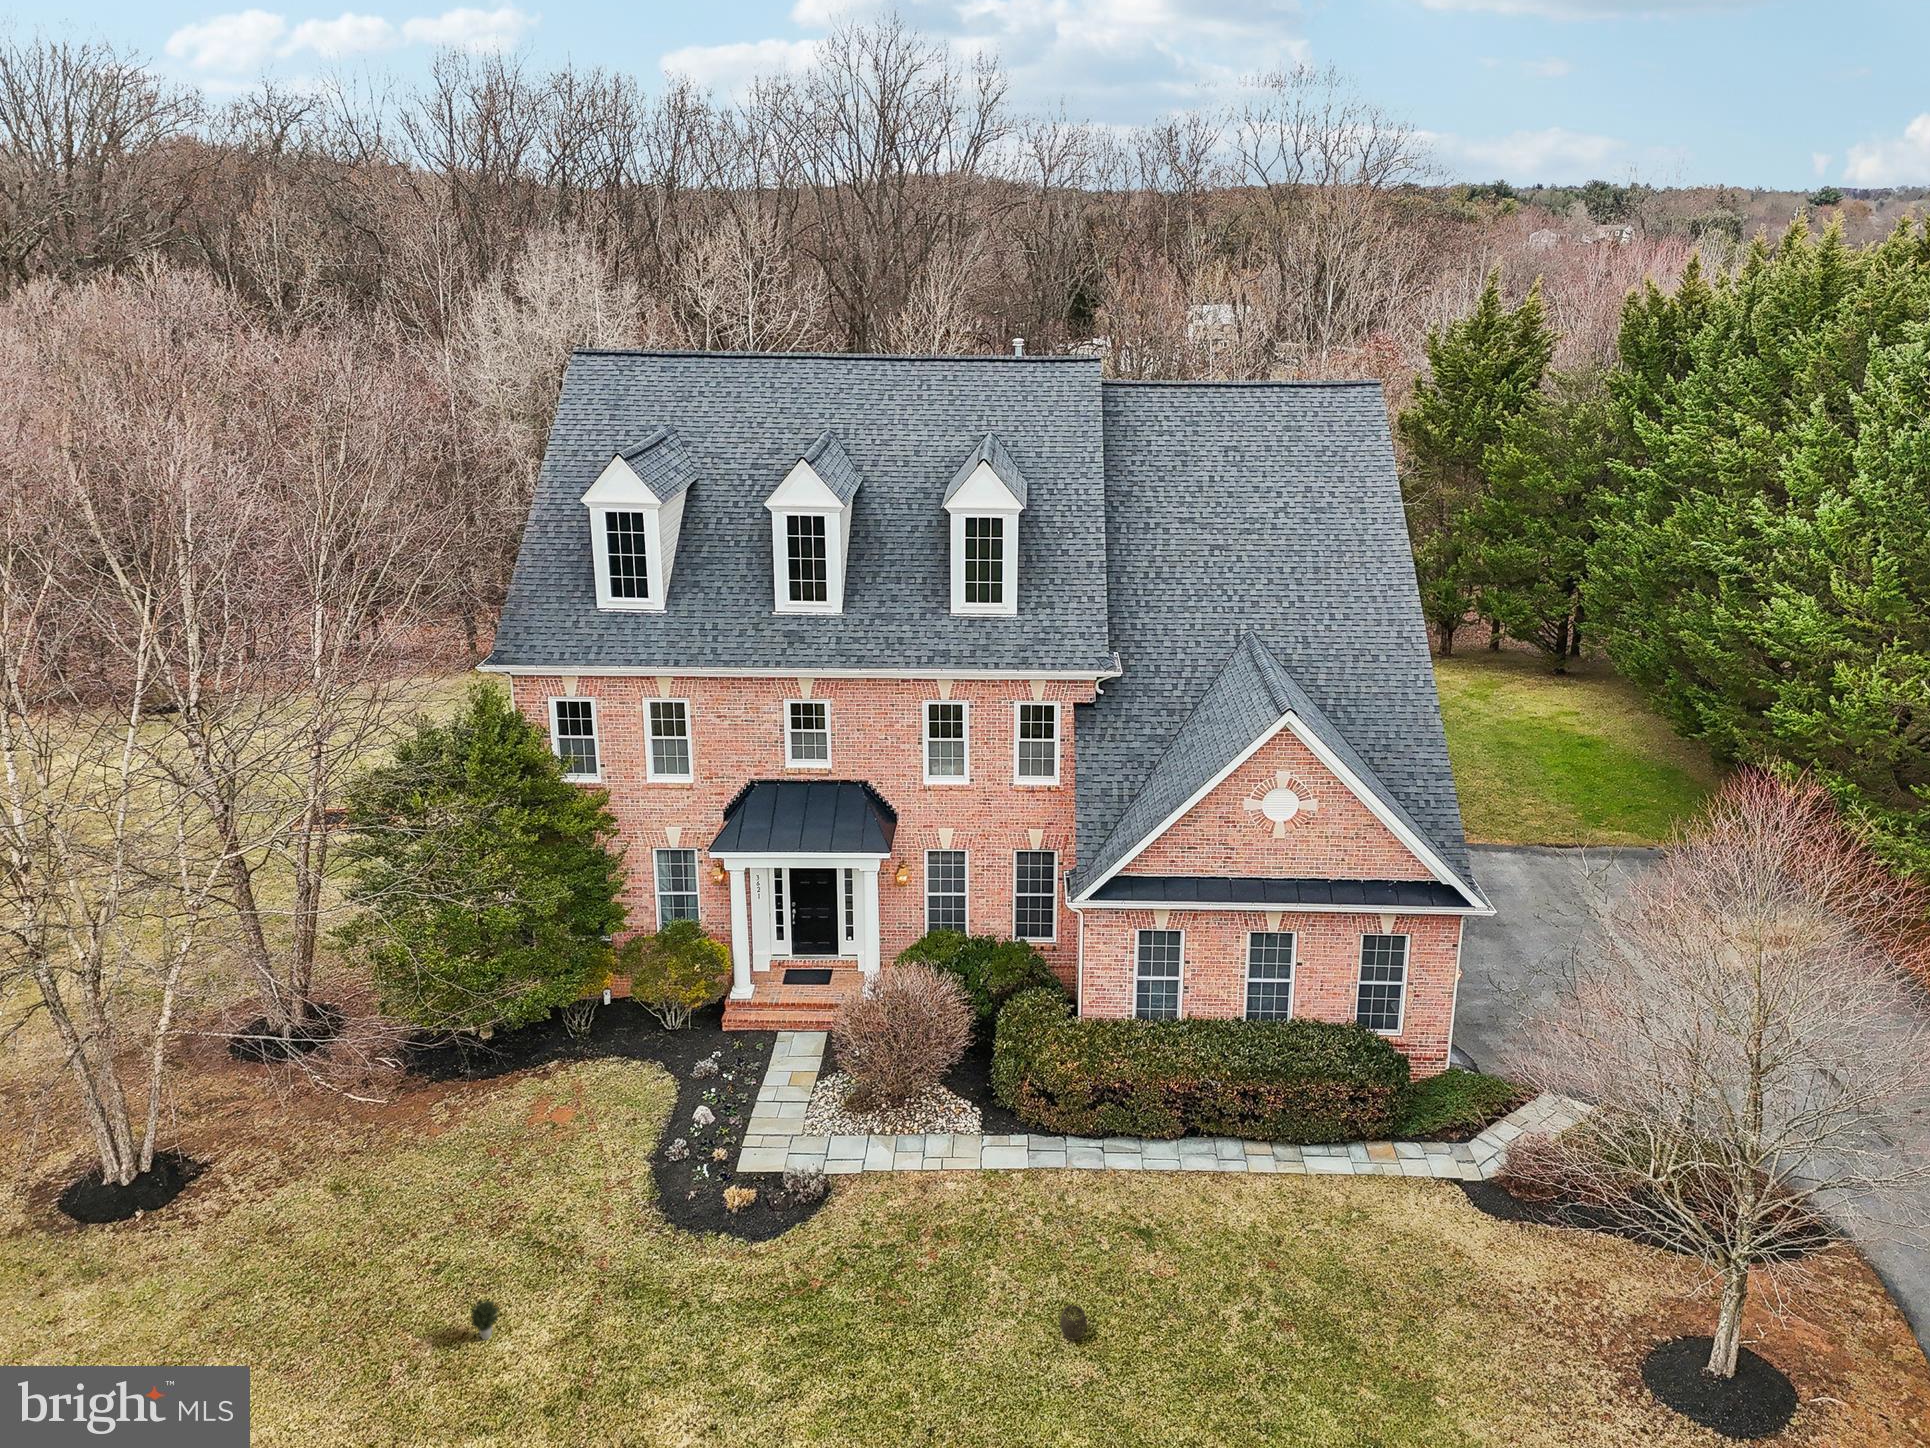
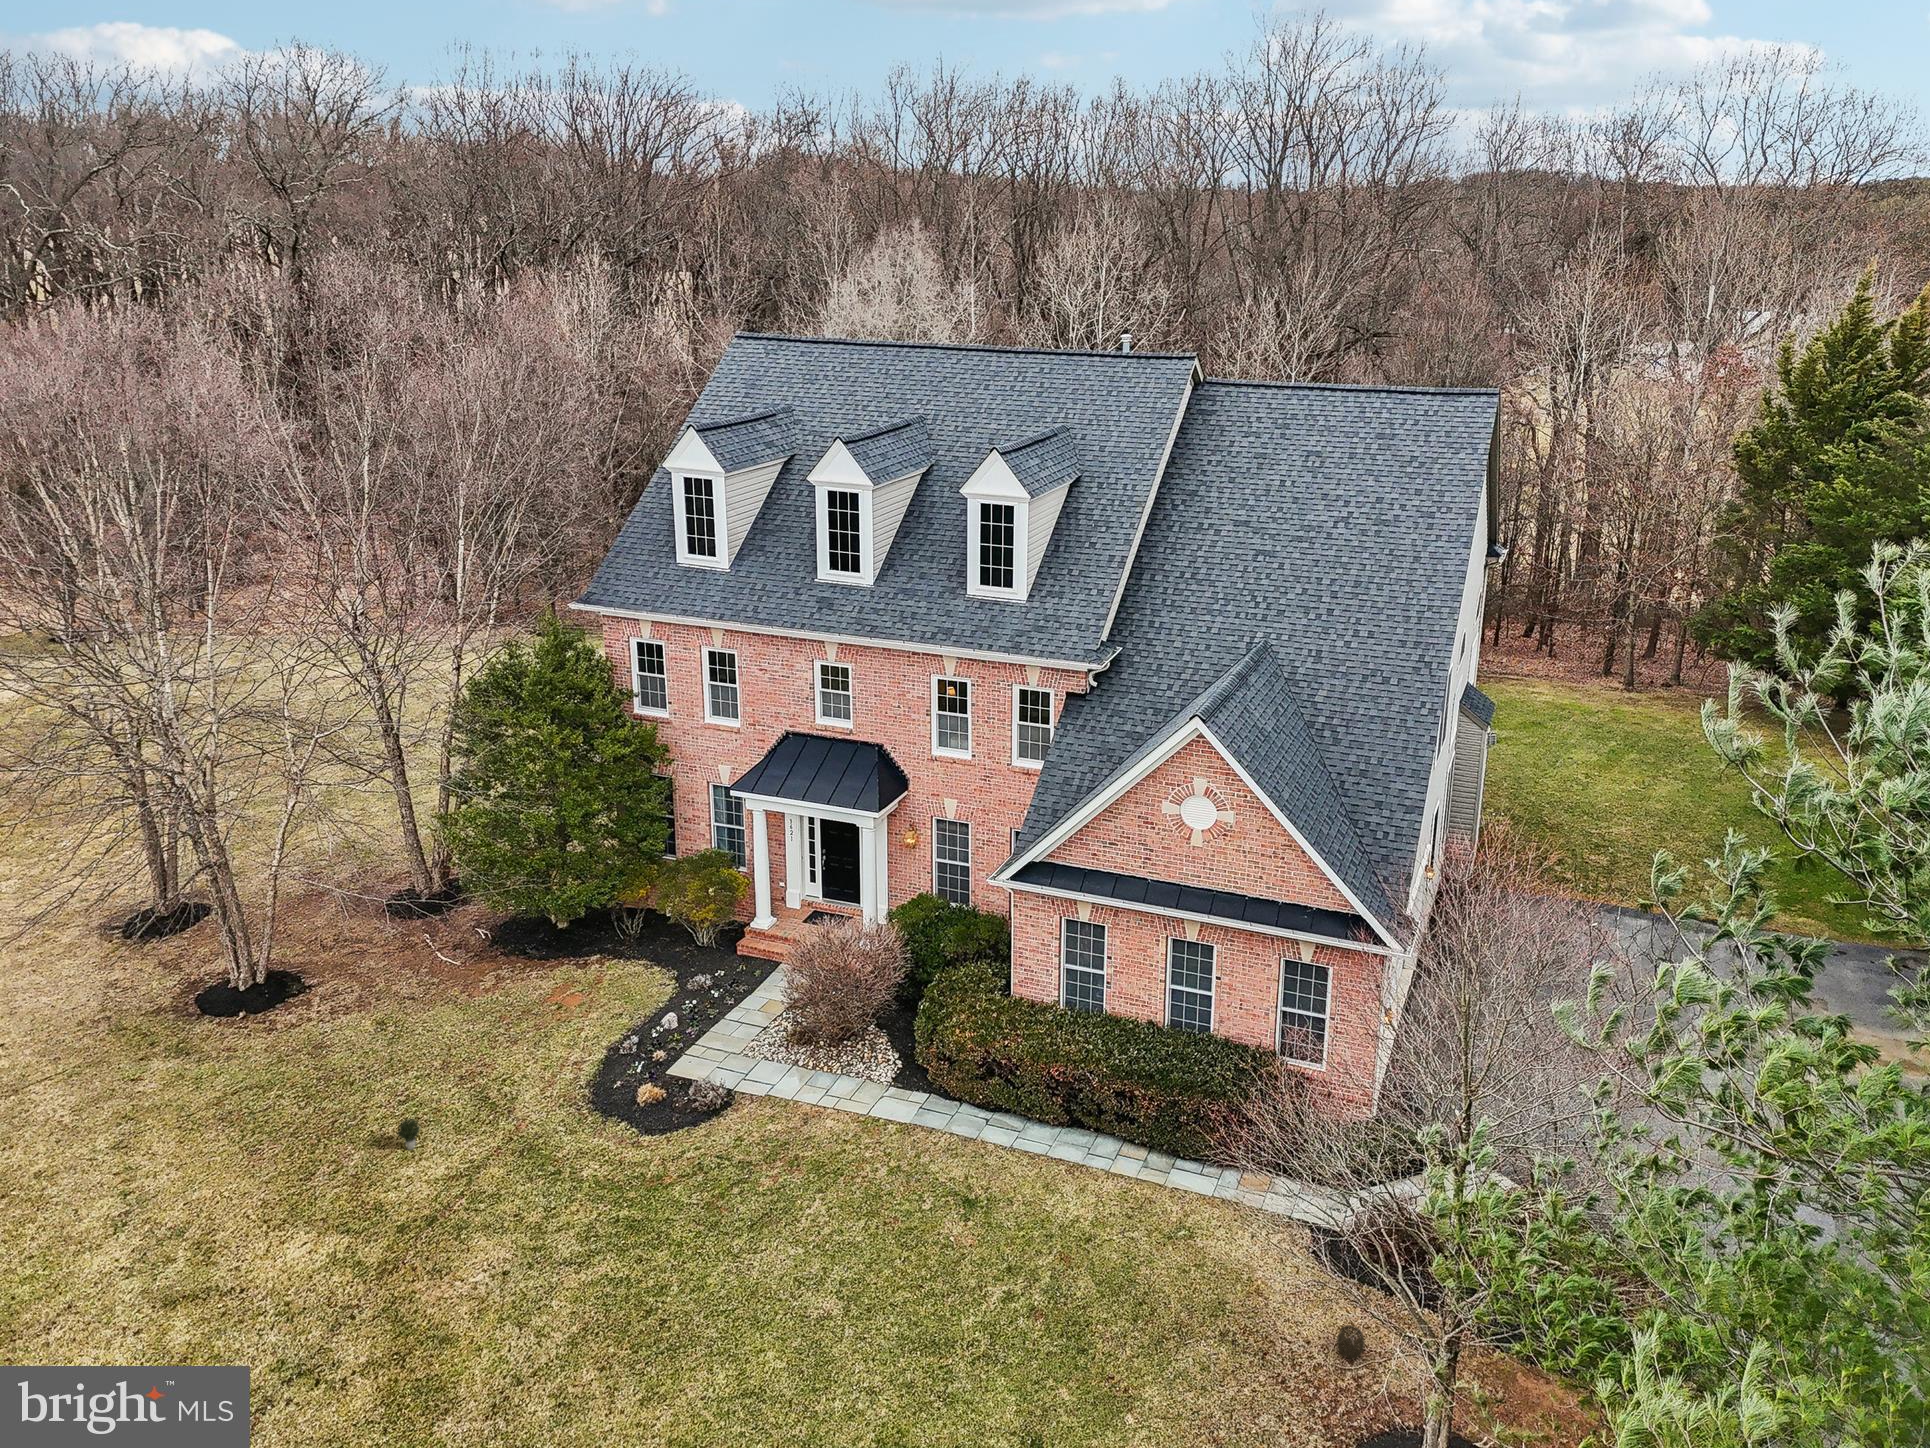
woven basket: present [1060,1305,1087,1340] -> present [1337,1325,1365,1359]

